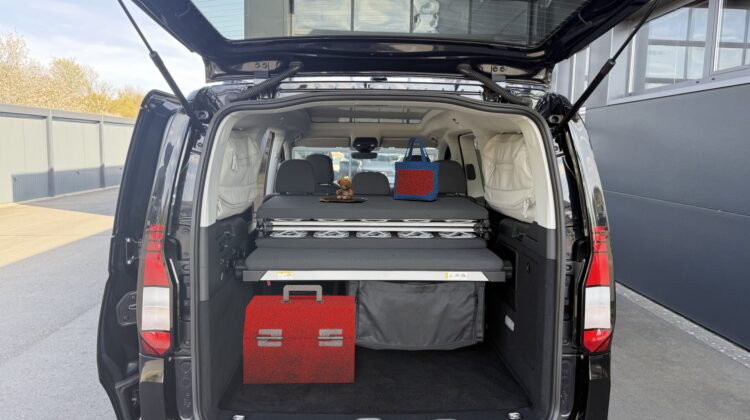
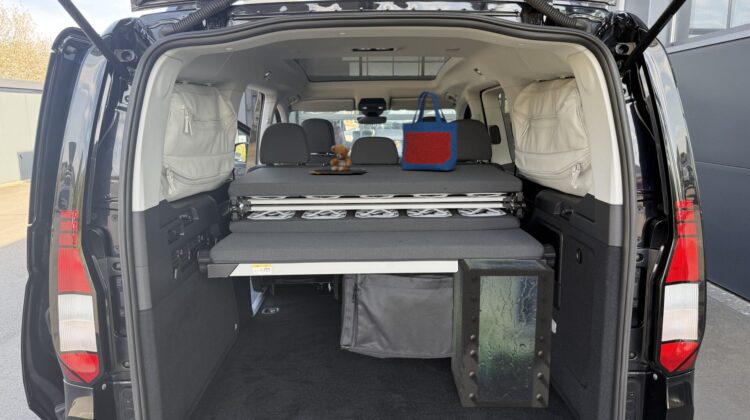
storage box: none [431,264,511,387] -> present [451,259,555,408]
toolbox: present [243,285,355,384] -> none [210,280,354,407]

